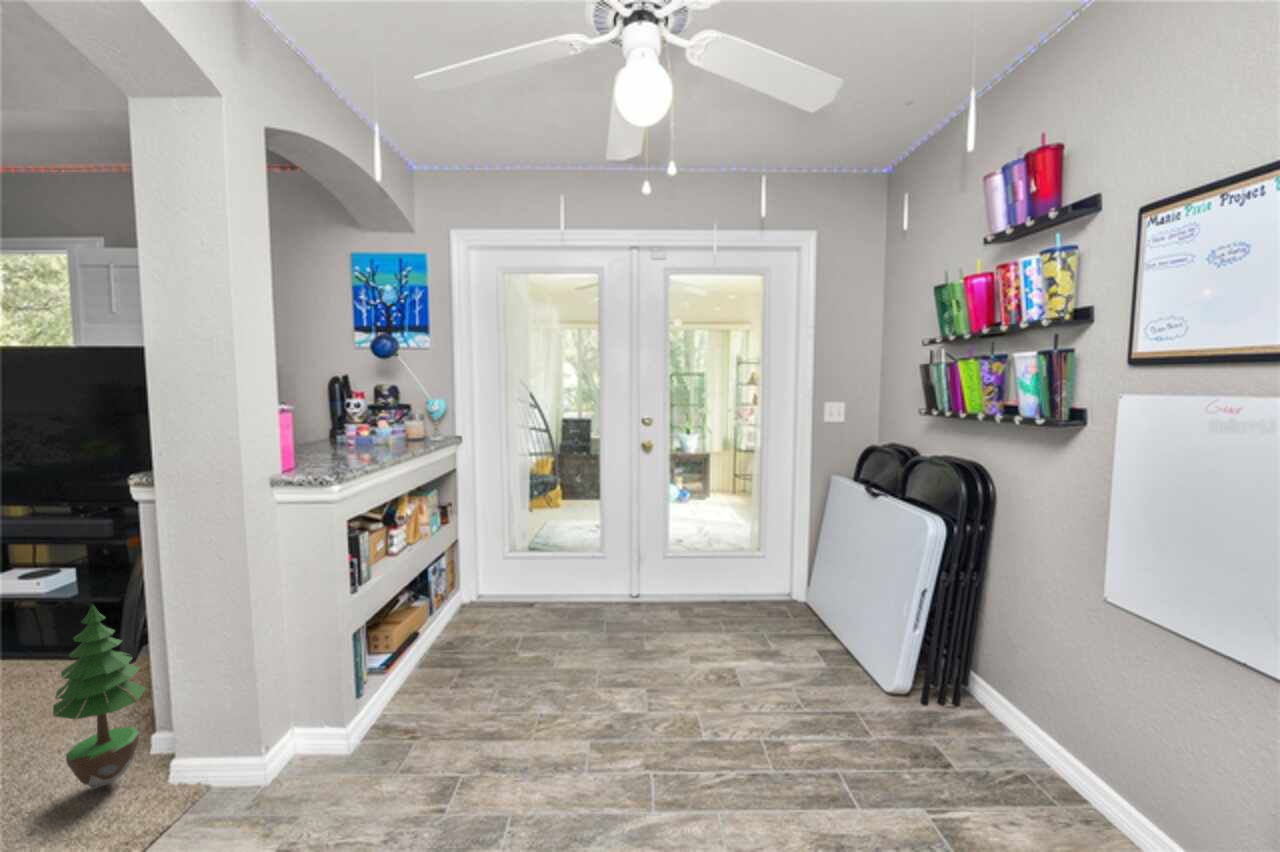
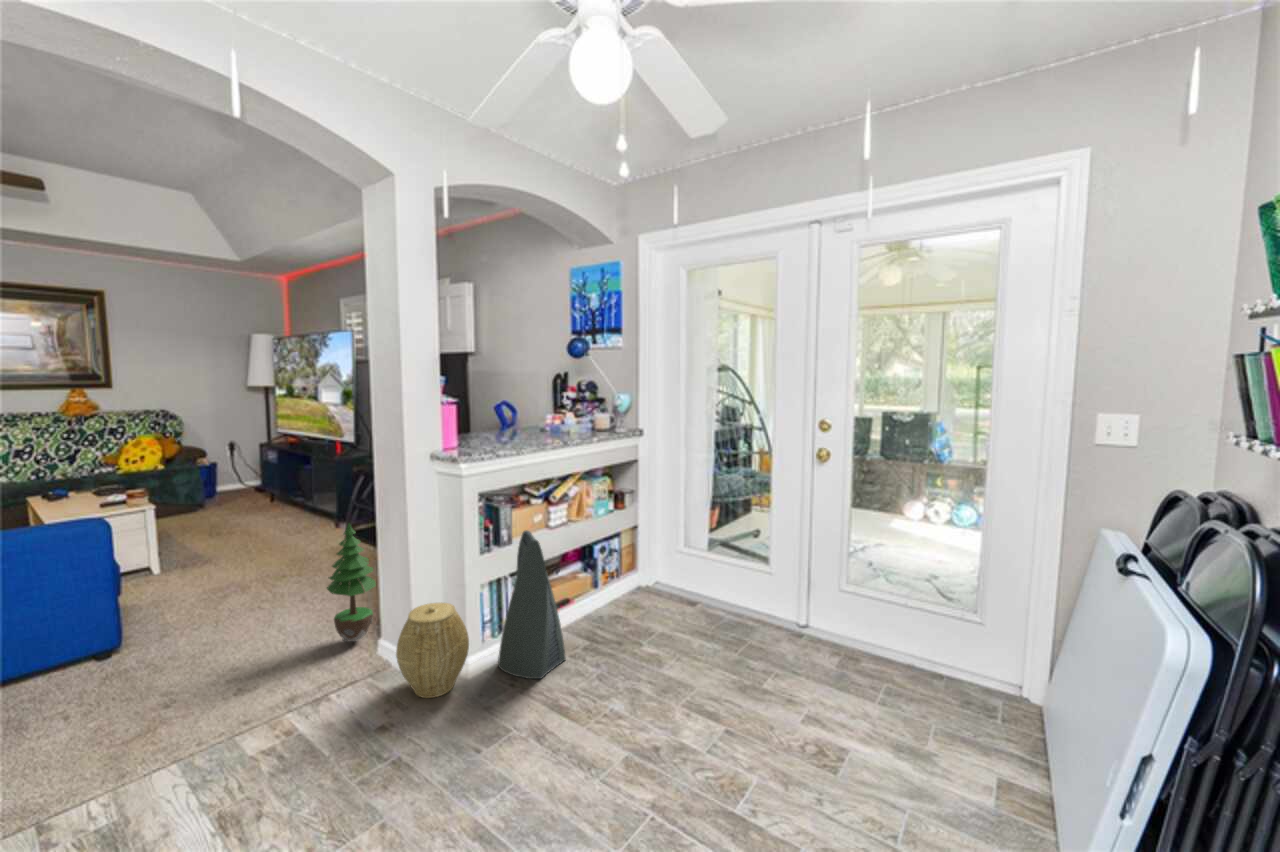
air purifier: none [375,558,451,730] -> present [498,530,566,679]
woven basket: none [257,667,359,797] -> present [396,603,469,698]

